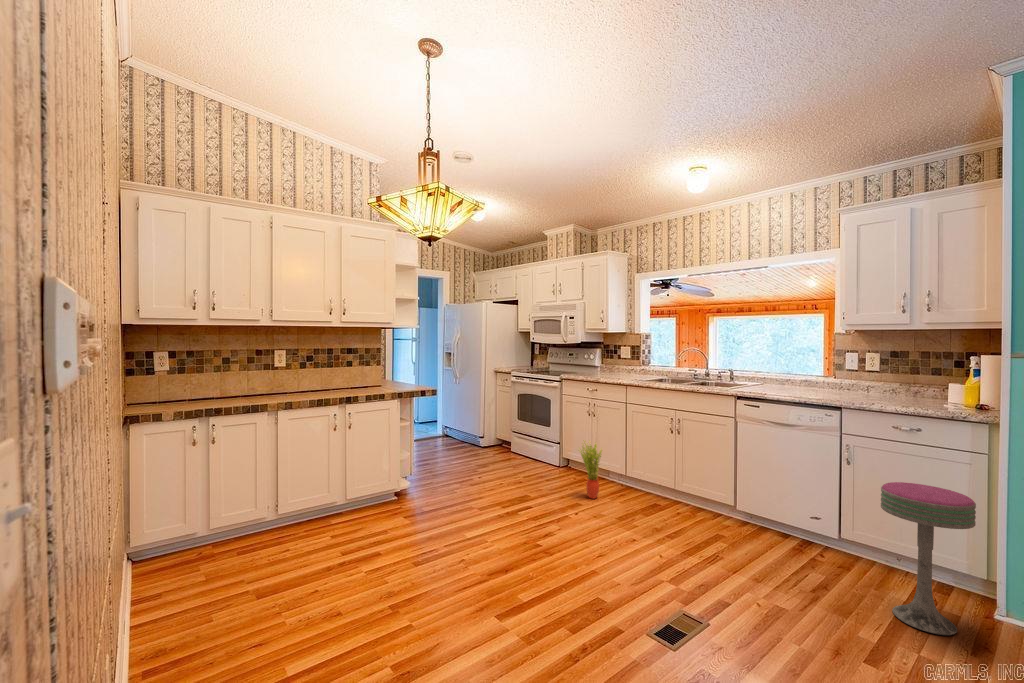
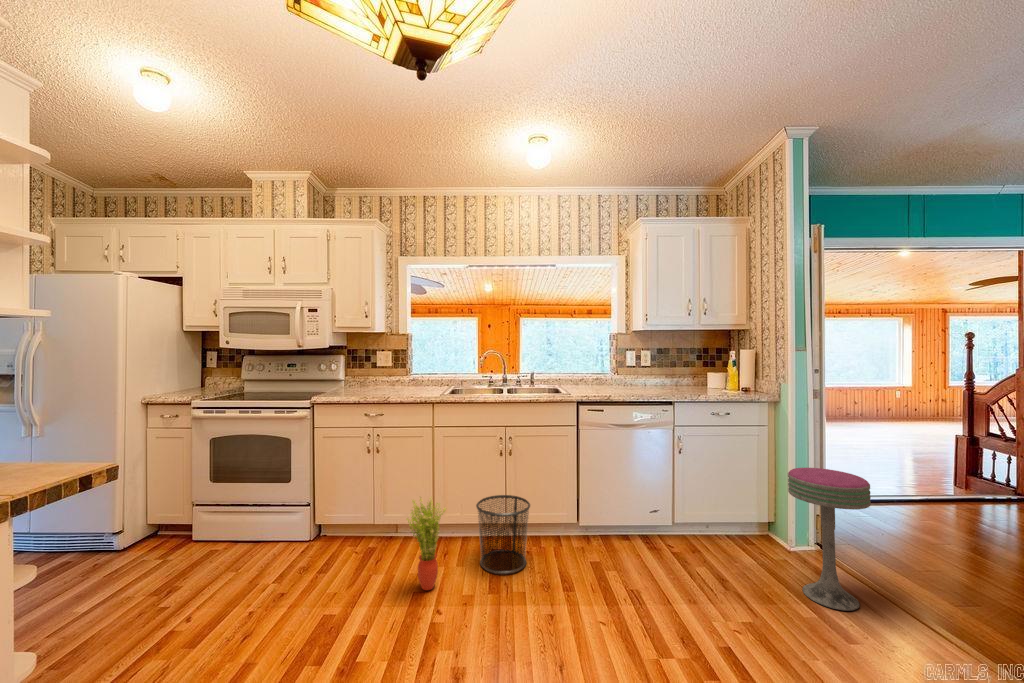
waste bin: none [632,457,674,510] -> present [476,495,530,574]

